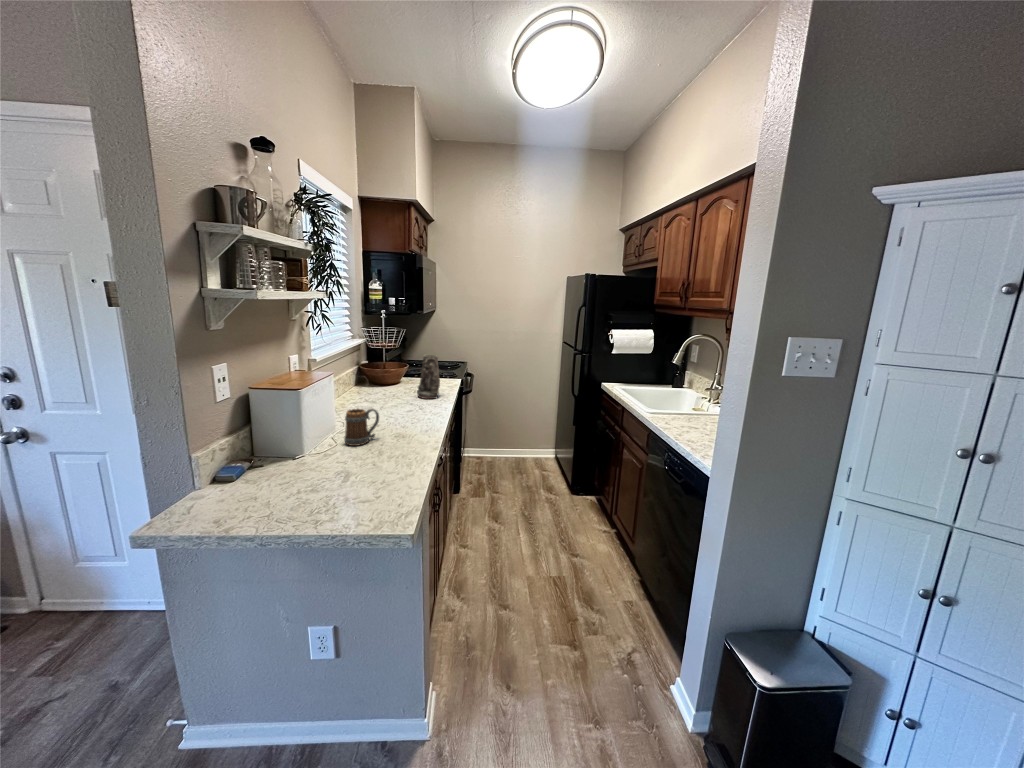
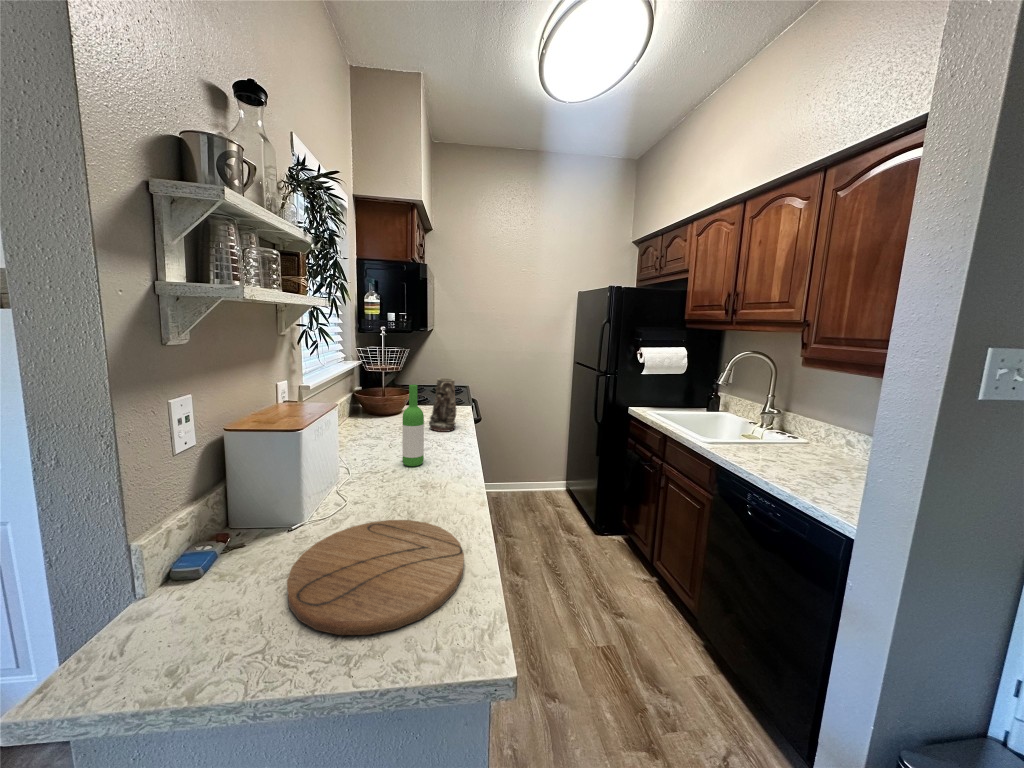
wine bottle: none [385,359,403,423] -> present [402,385,424,466]
mug: present [344,409,379,446] -> none [356,451,402,504]
cutting board: none [286,455,406,512] -> present [287,520,464,635]

